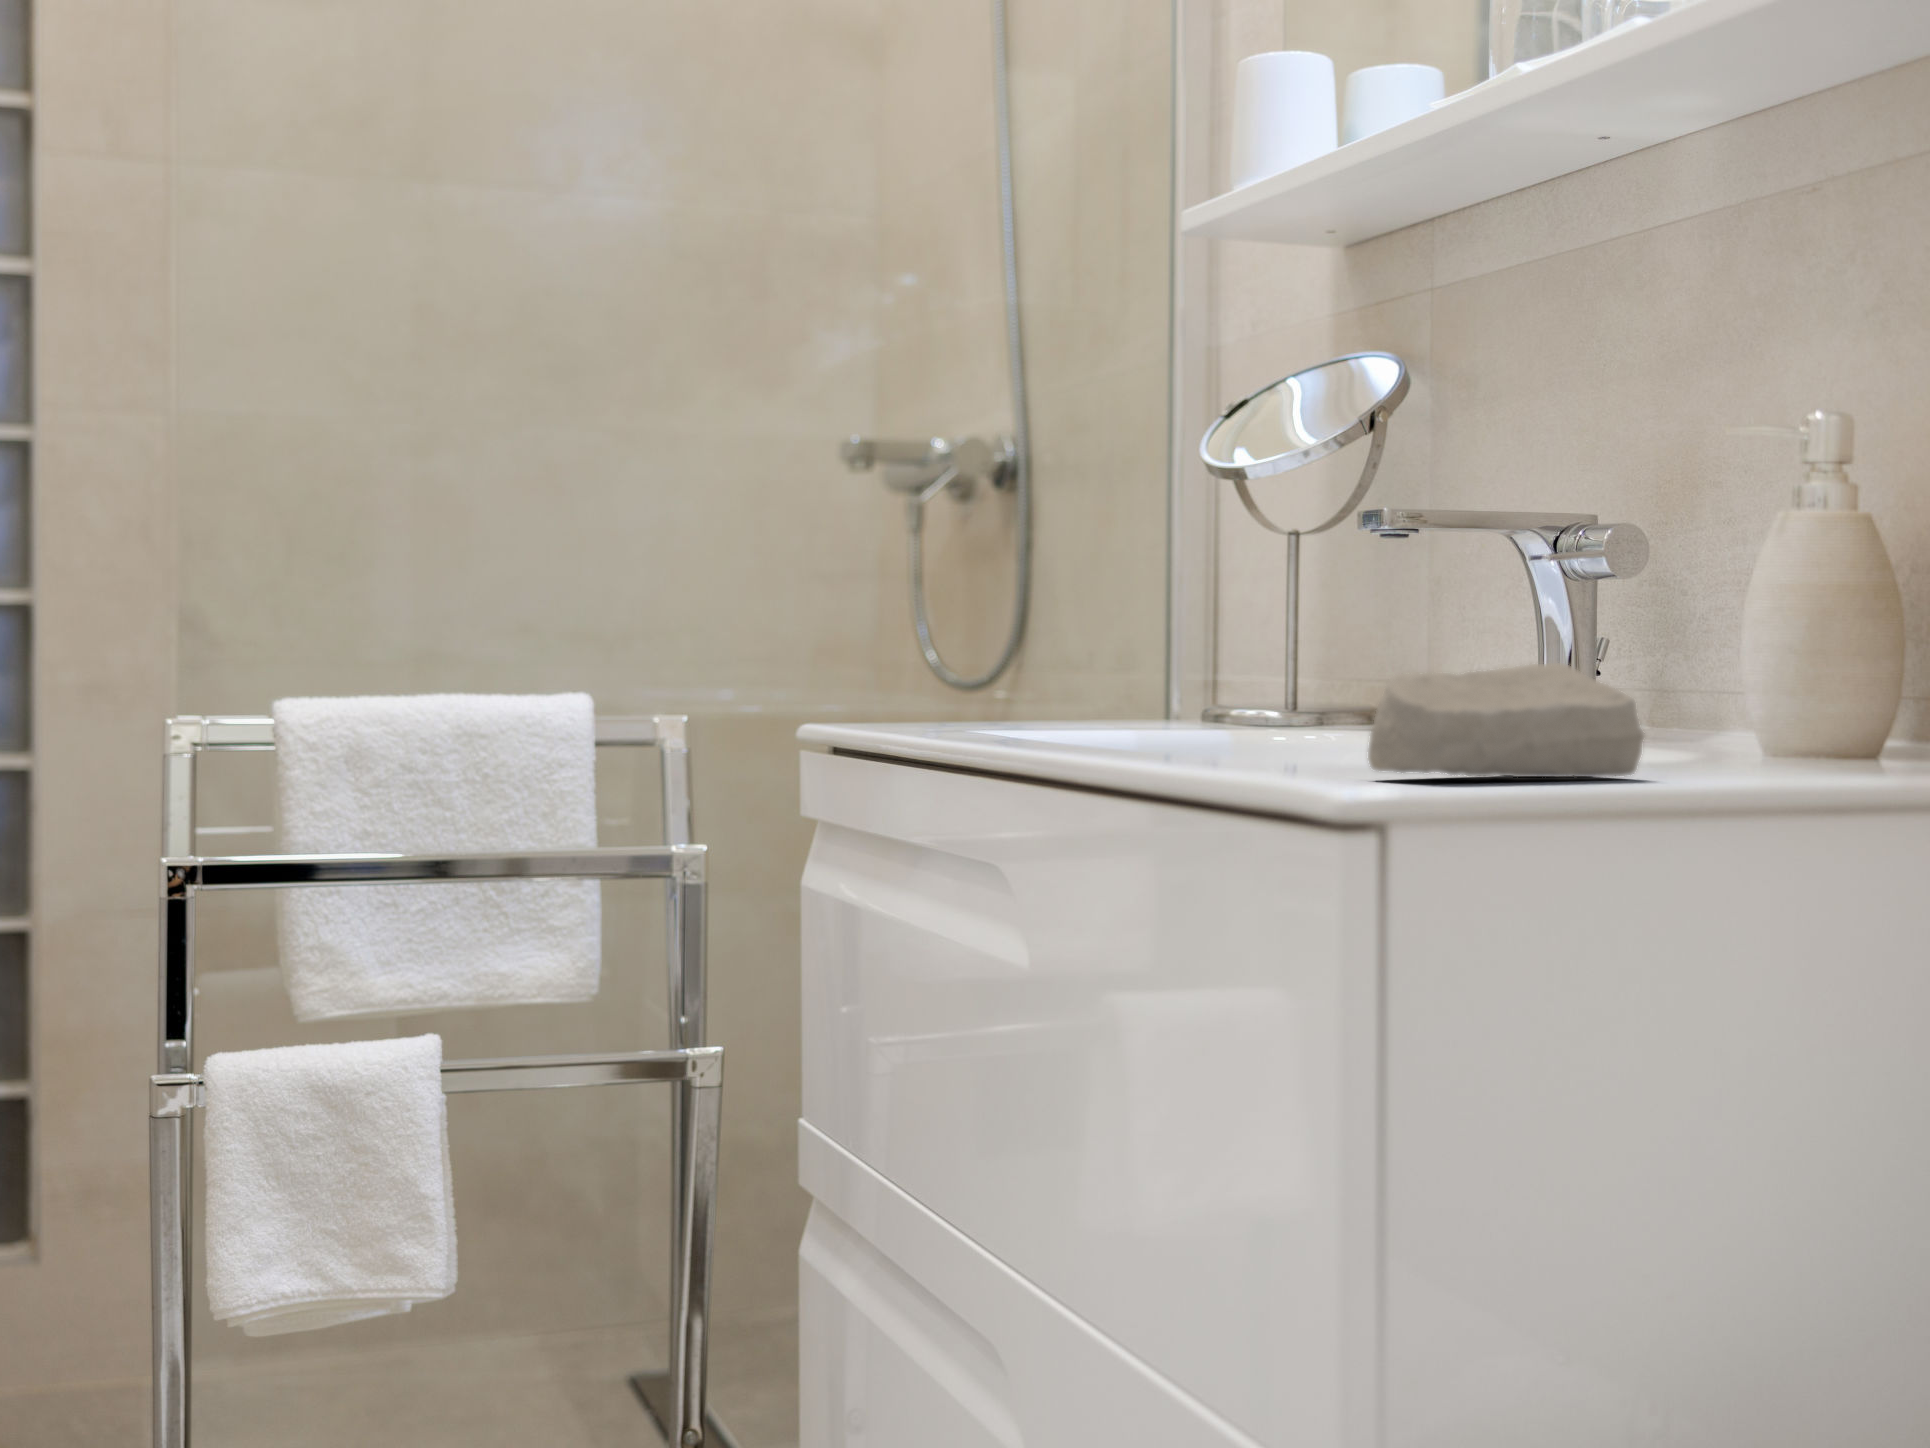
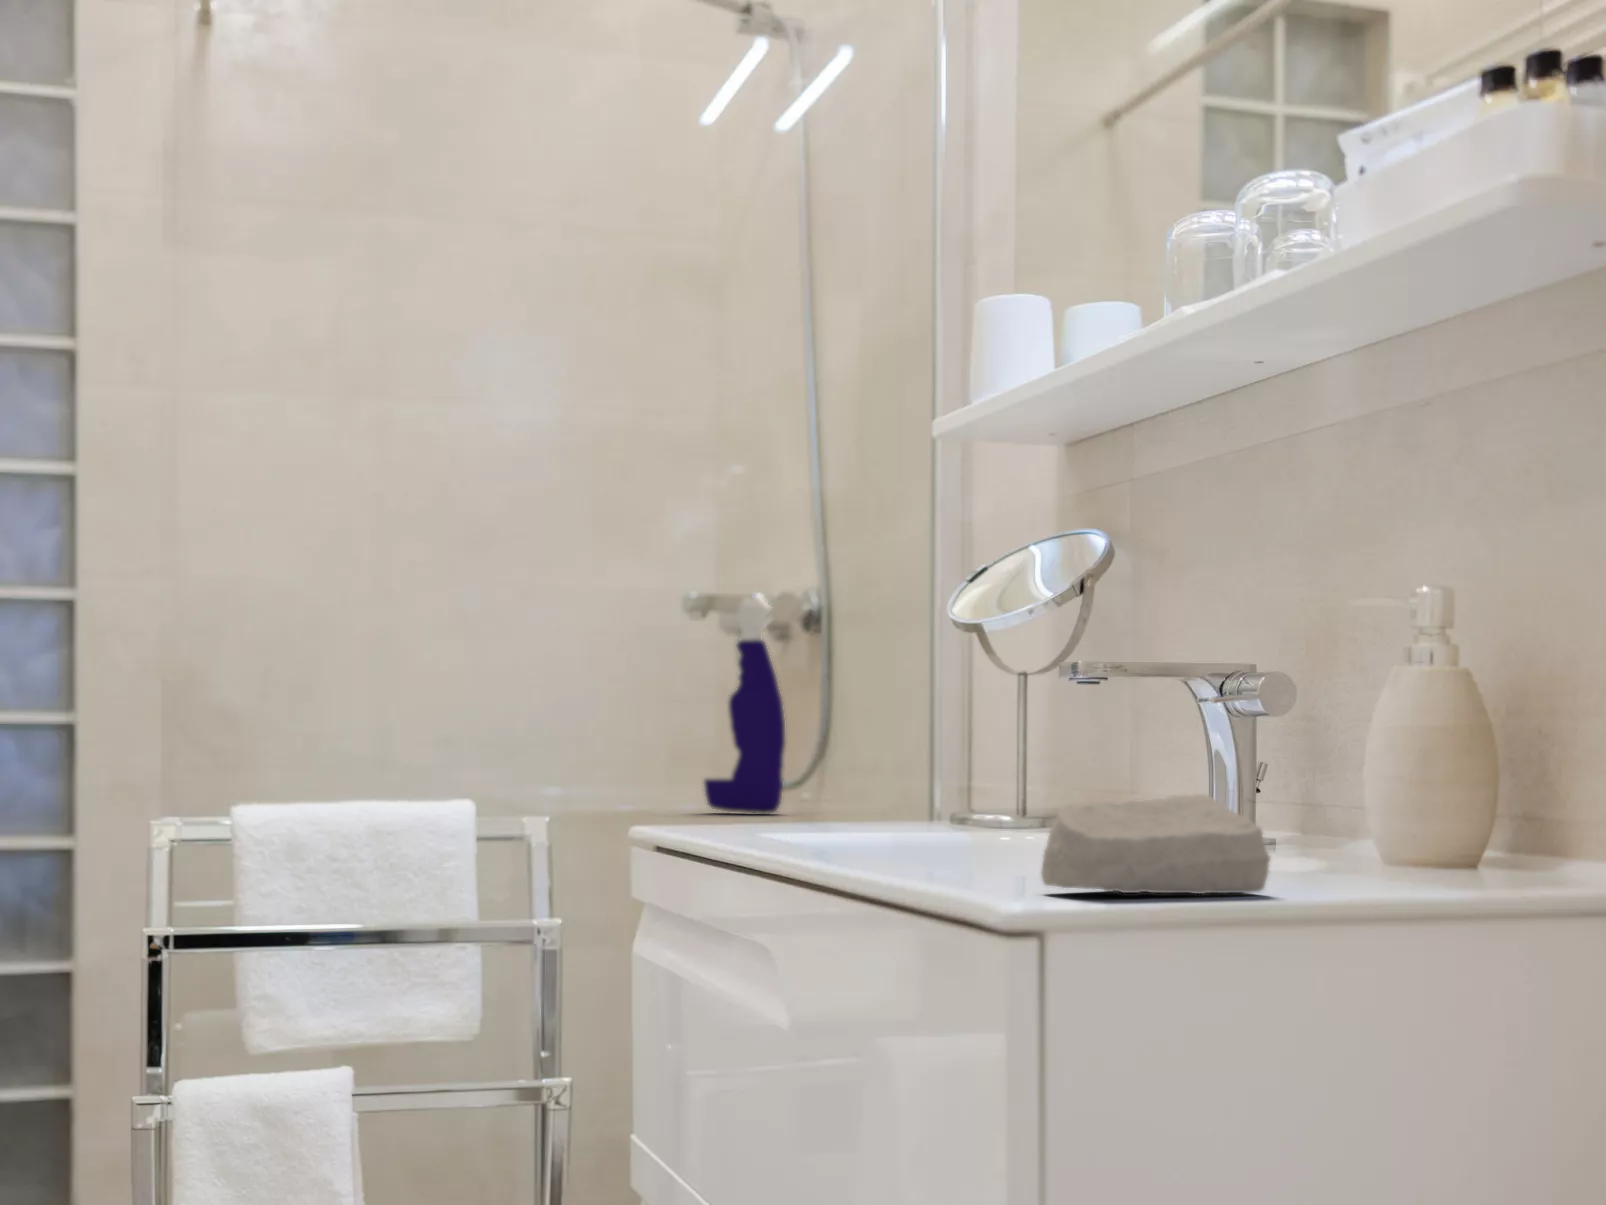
spray bottle: none [866,447,972,720] -> present [704,598,785,814]

